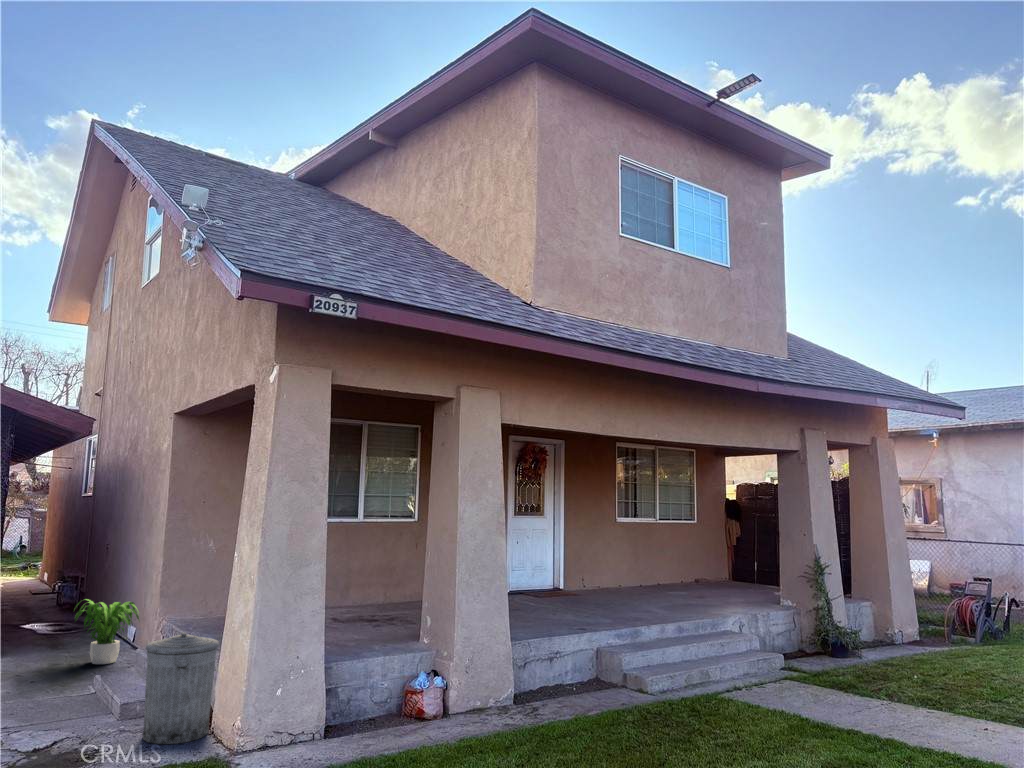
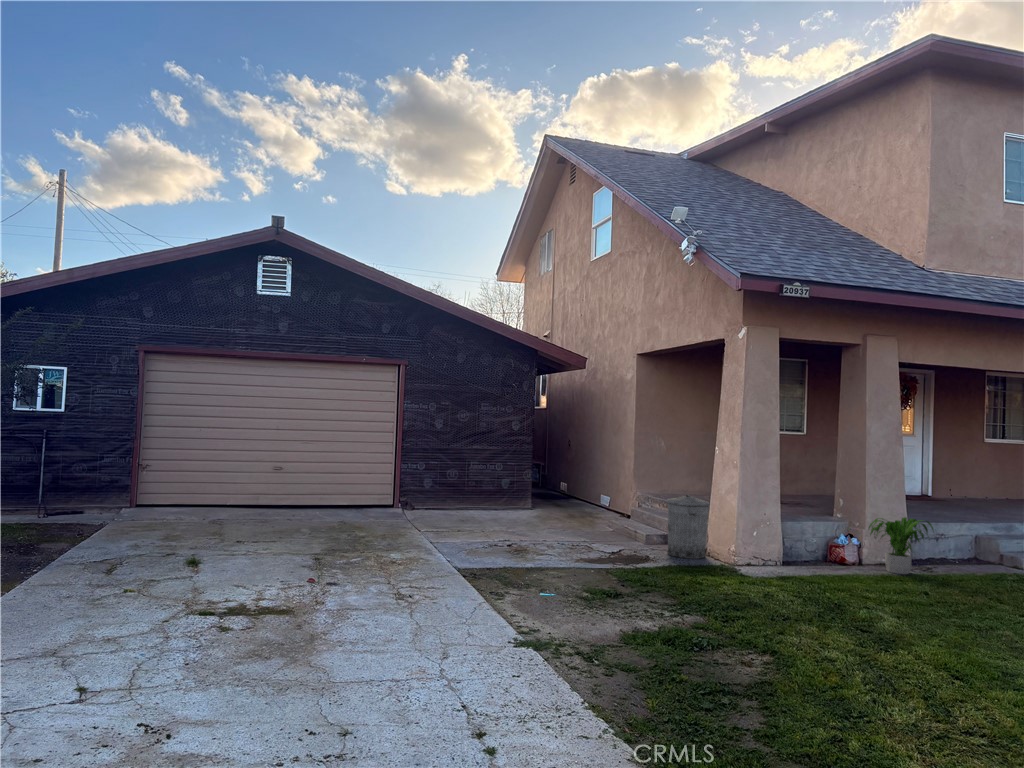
potted plant: present [75,599,139,664] -> present [869,517,934,574]

